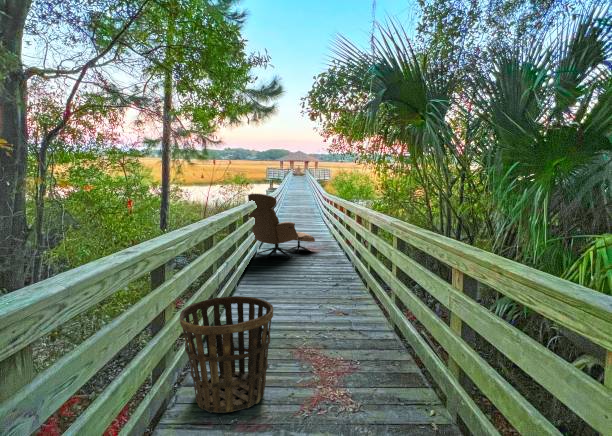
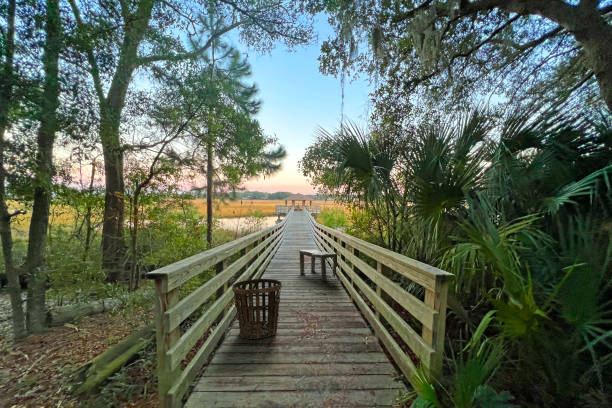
lounge chair: present [248,194,315,259] -> none [265,223,310,267]
bench: none [301,235,363,285] -> present [299,250,337,281]

